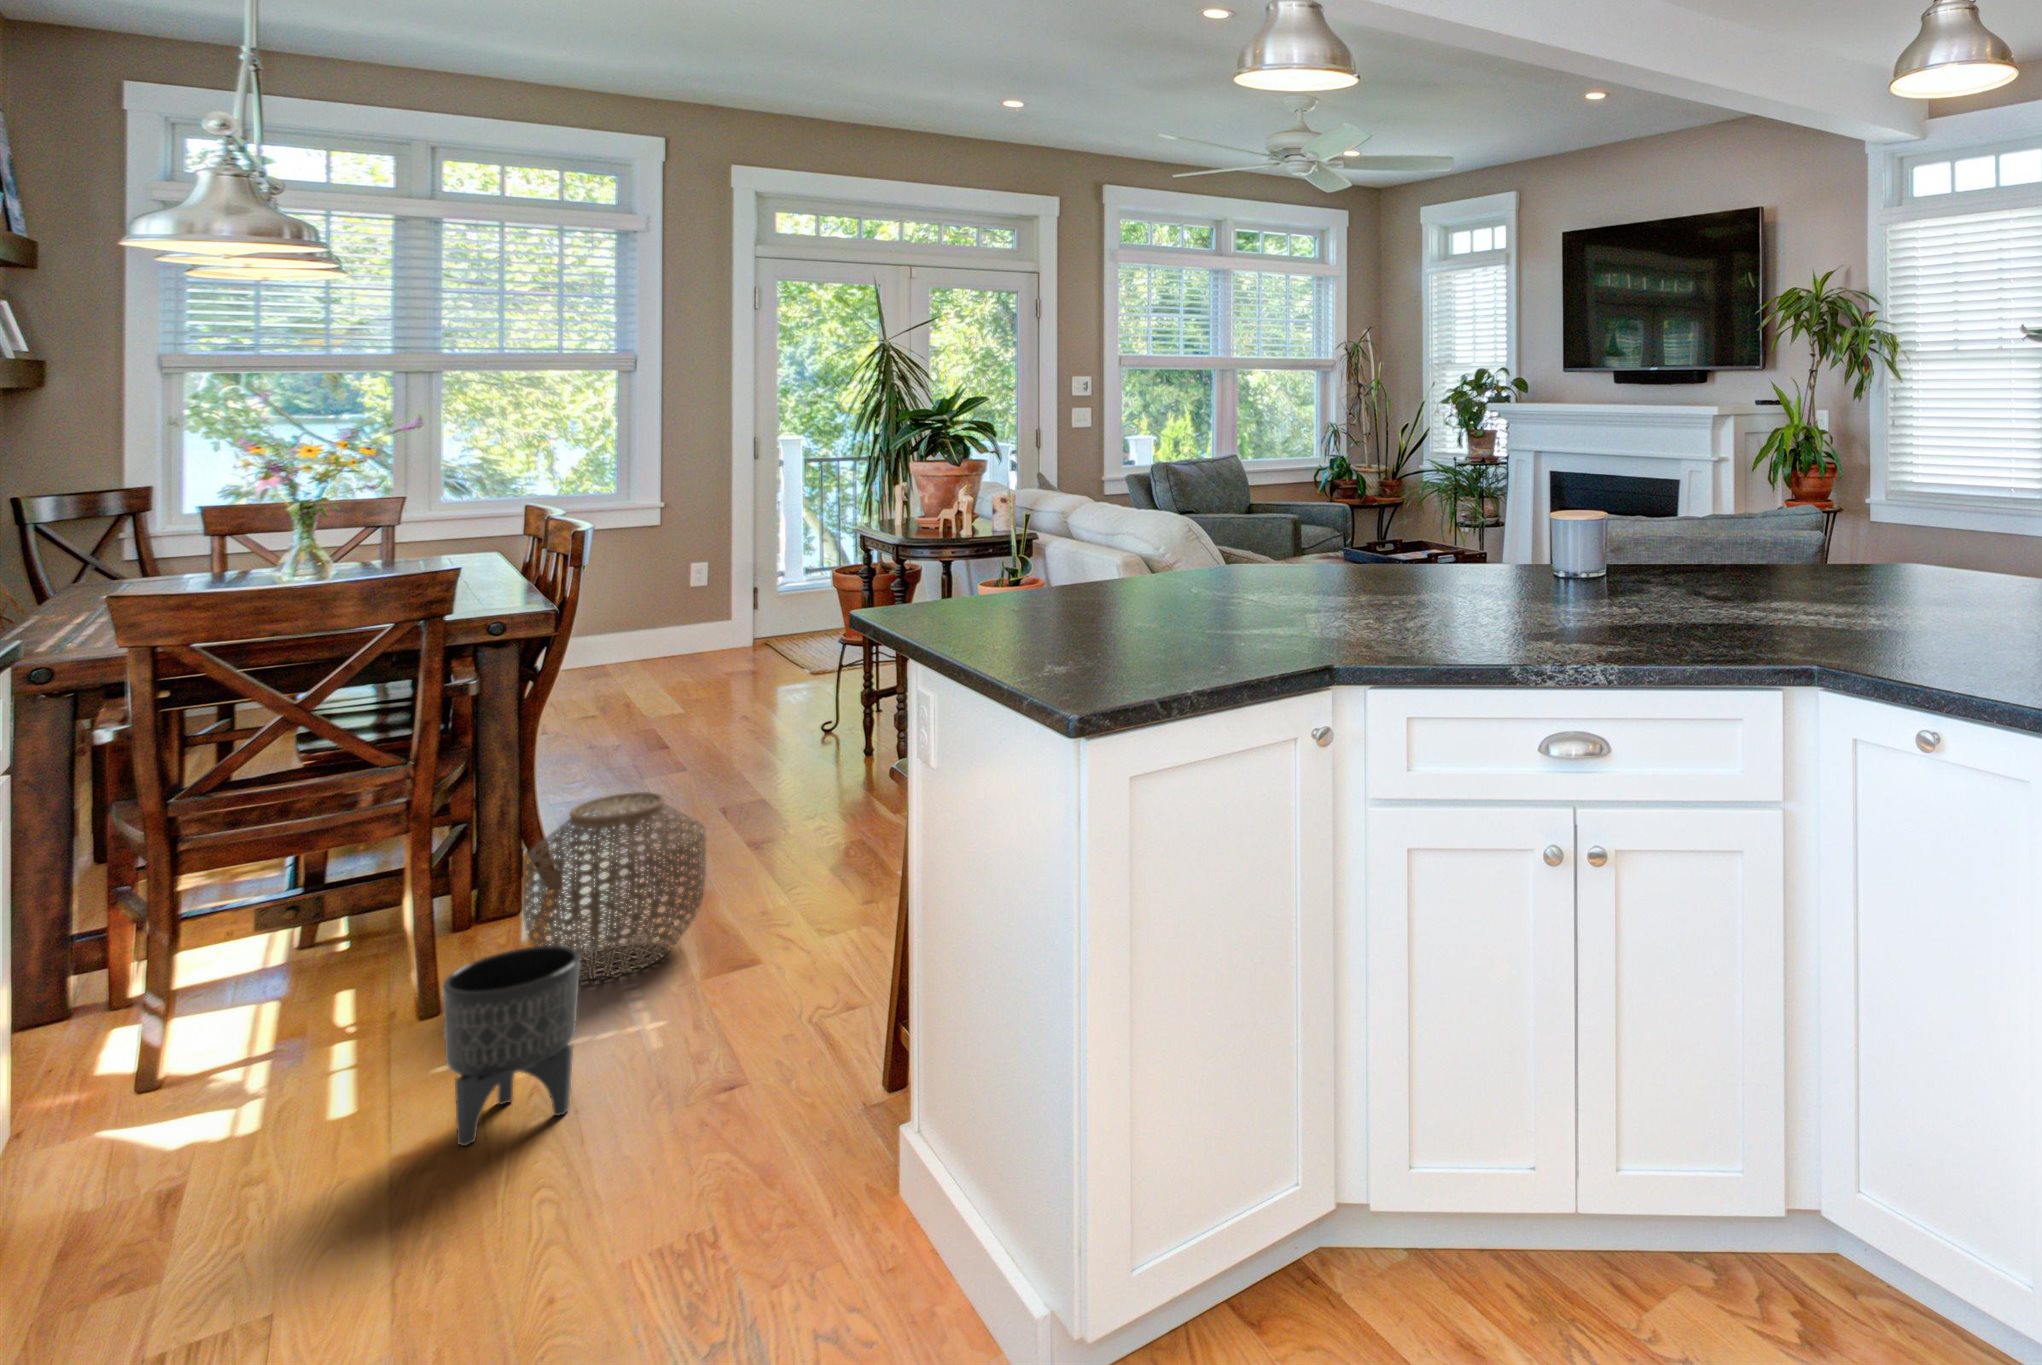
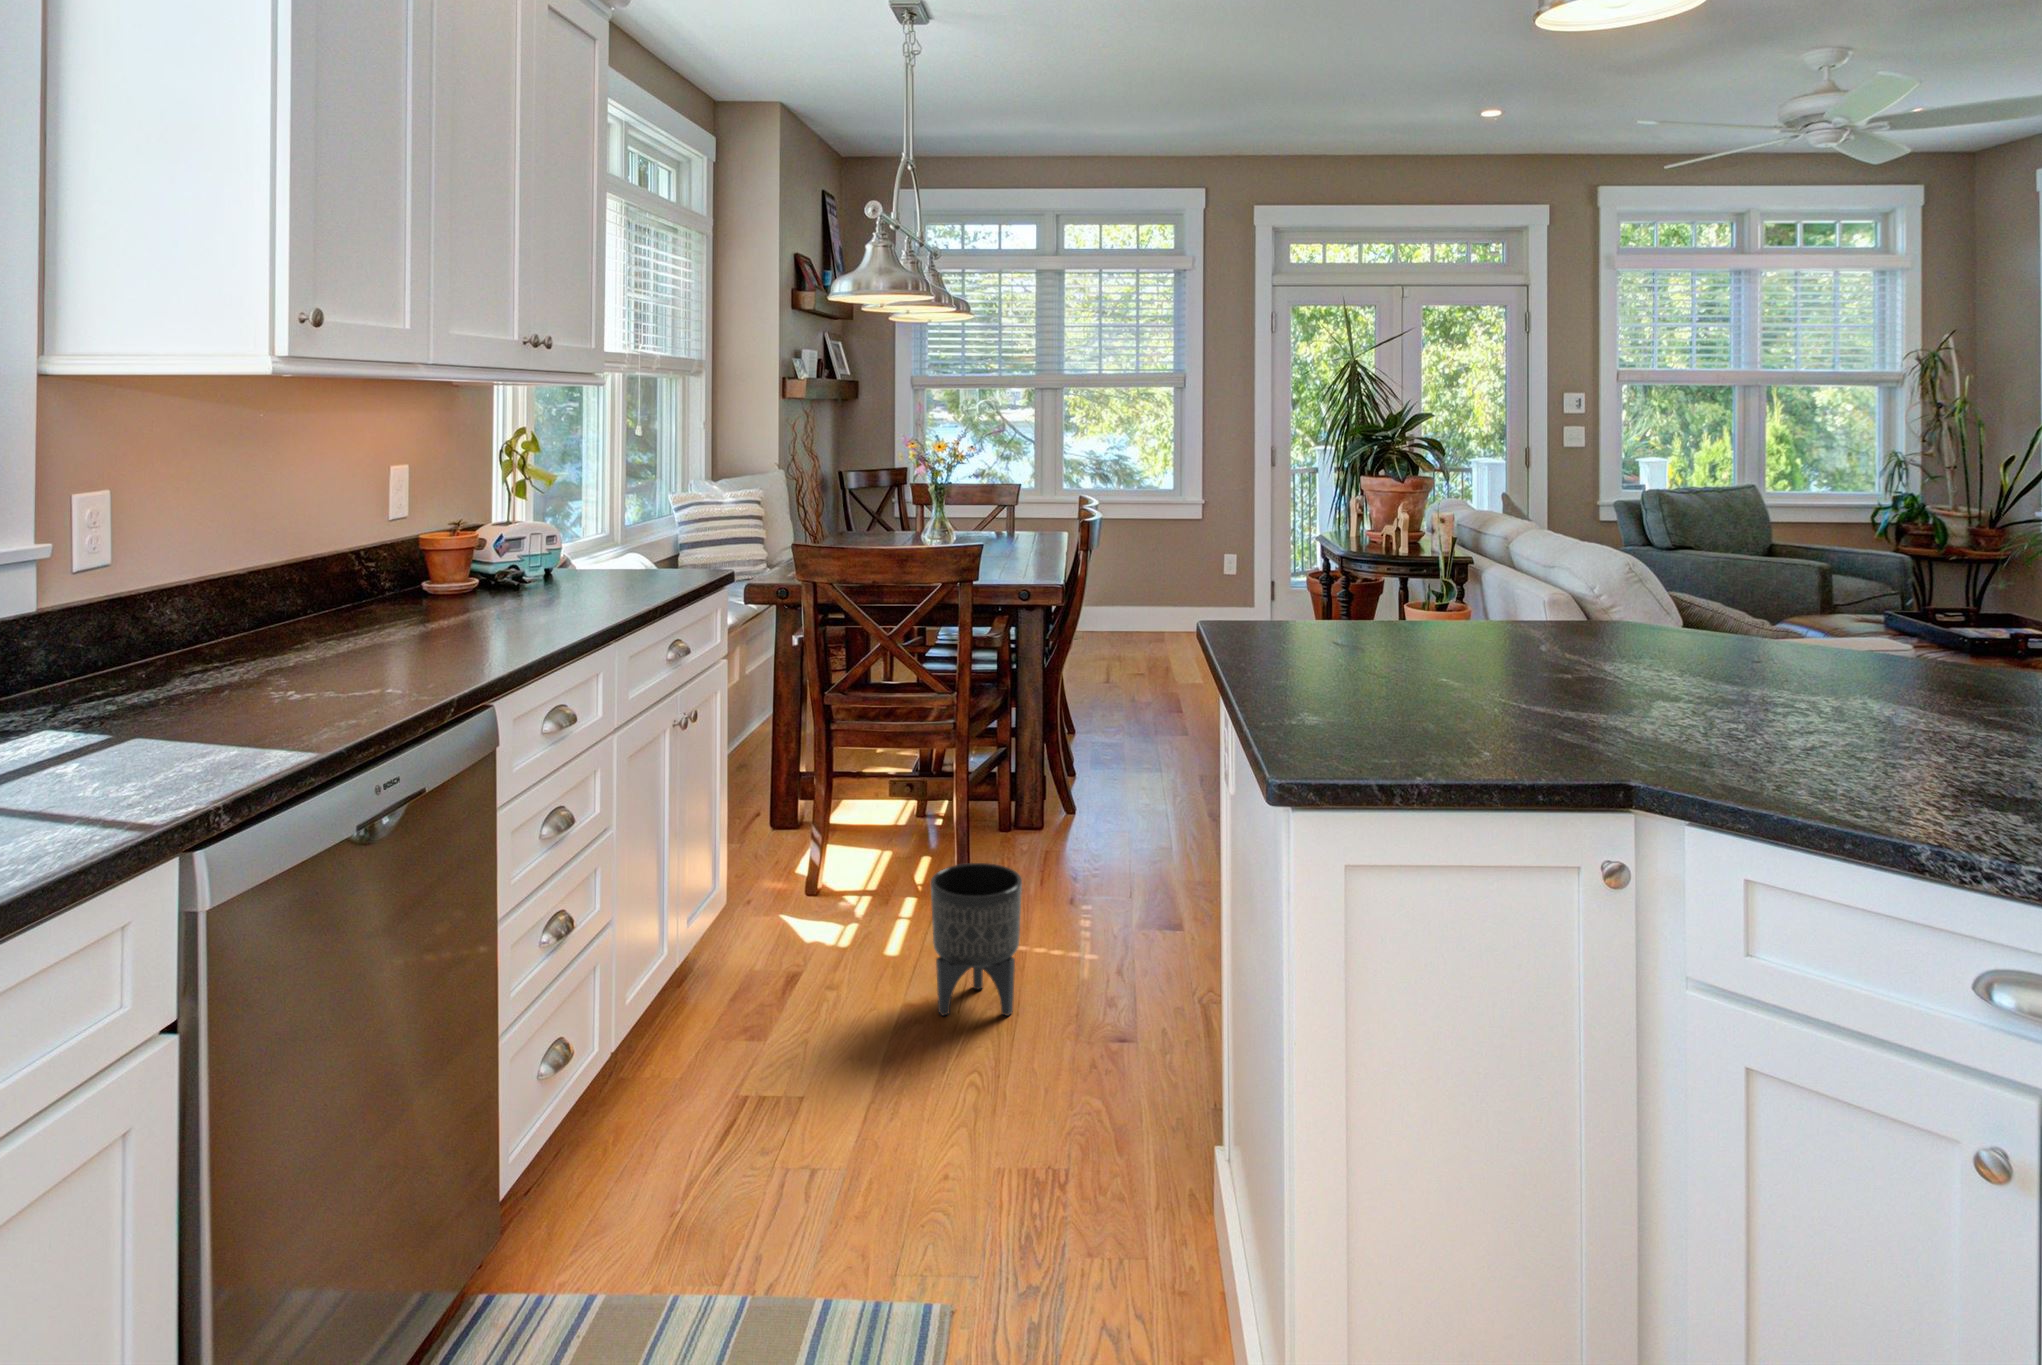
woven basket: present [523,792,706,979] -> none [1025,746,1153,903]

